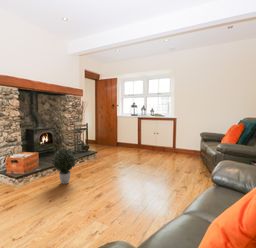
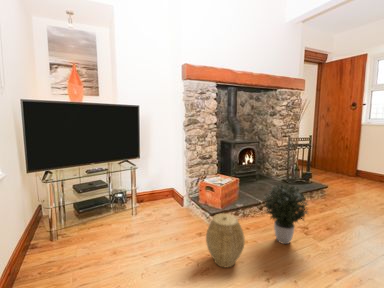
woven basket: none [10,170,37,203] -> present [206,213,245,268]

